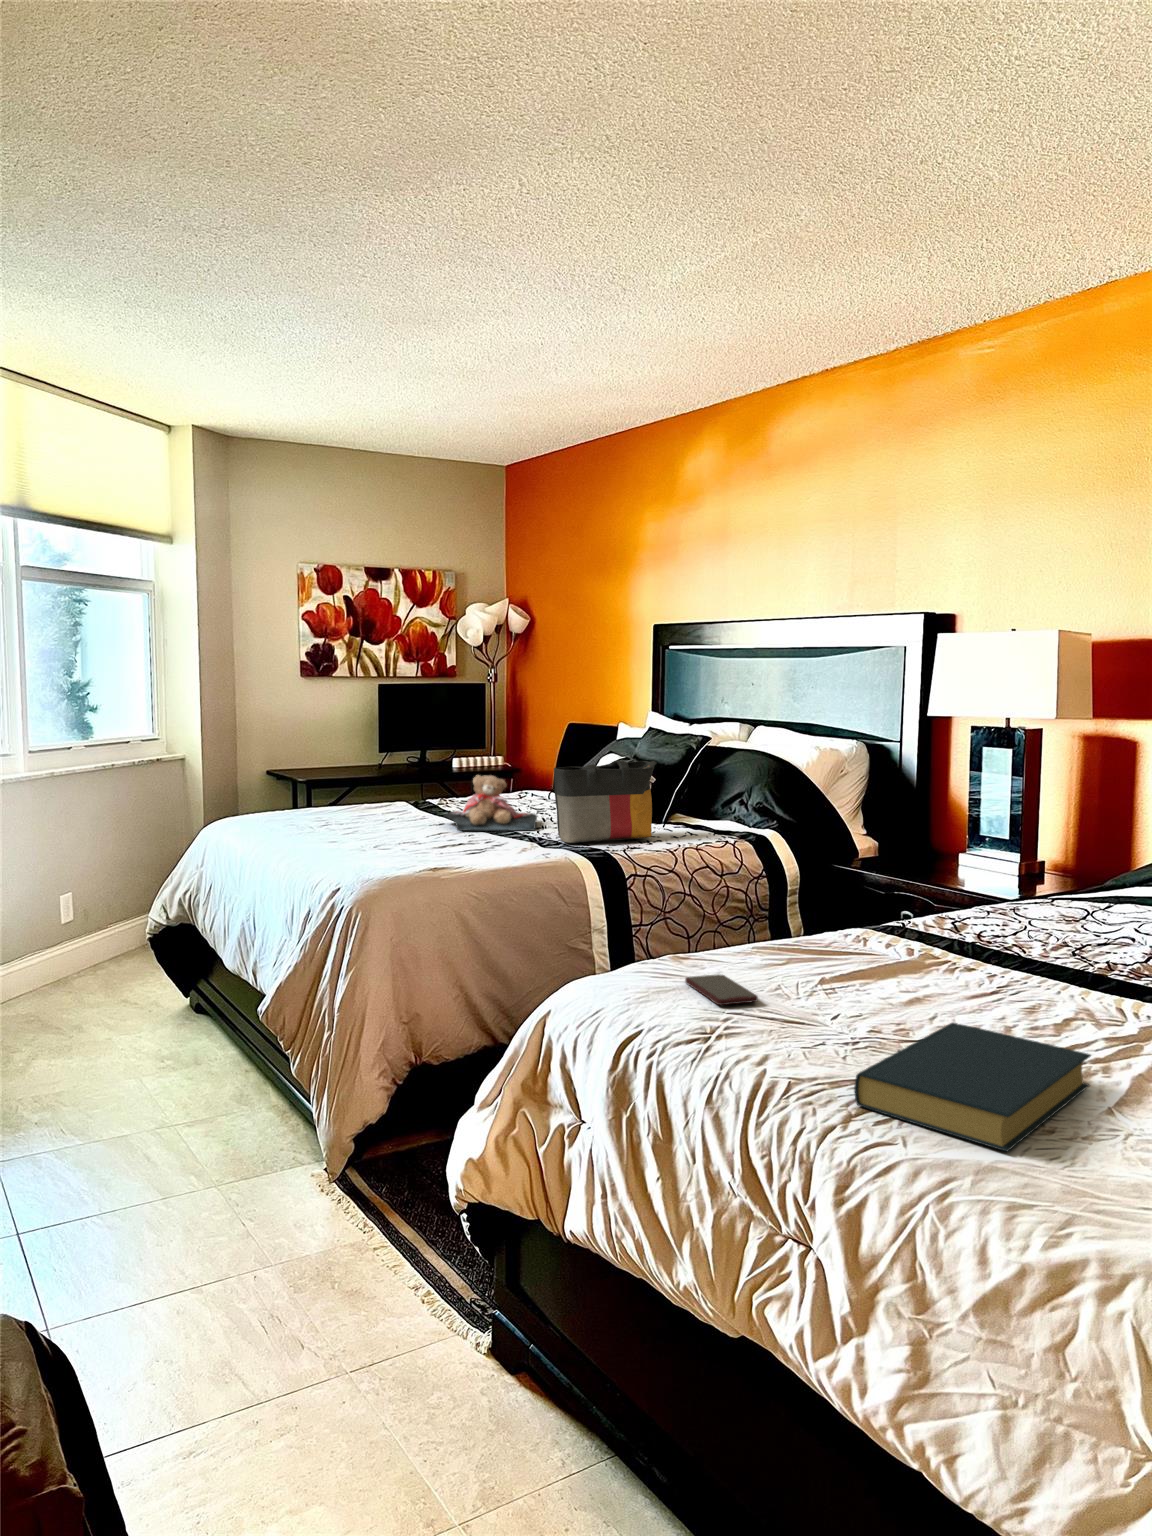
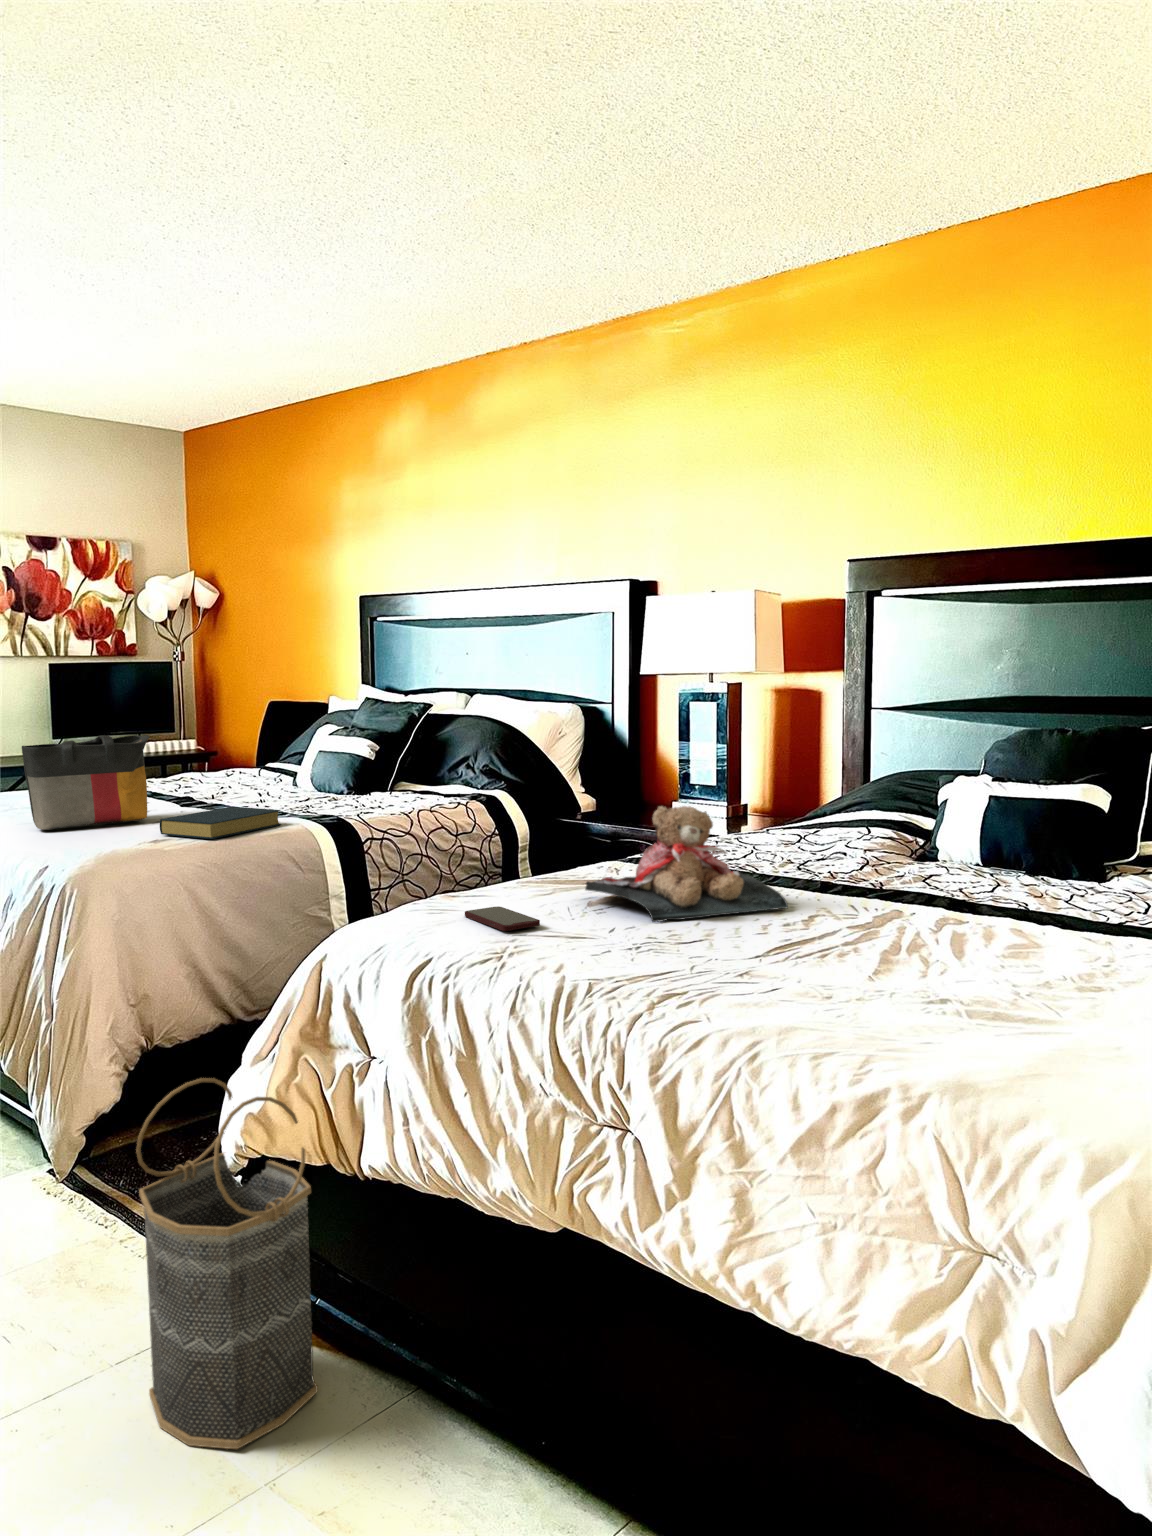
tote bag: present [554,760,657,843] -> present [22,735,150,830]
teddy bear: present [444,775,537,831] -> present [585,806,788,922]
hardback book: present [854,1023,1091,1152] -> present [160,807,281,839]
basket: none [367,1115,522,1480] -> present [136,1078,318,1449]

